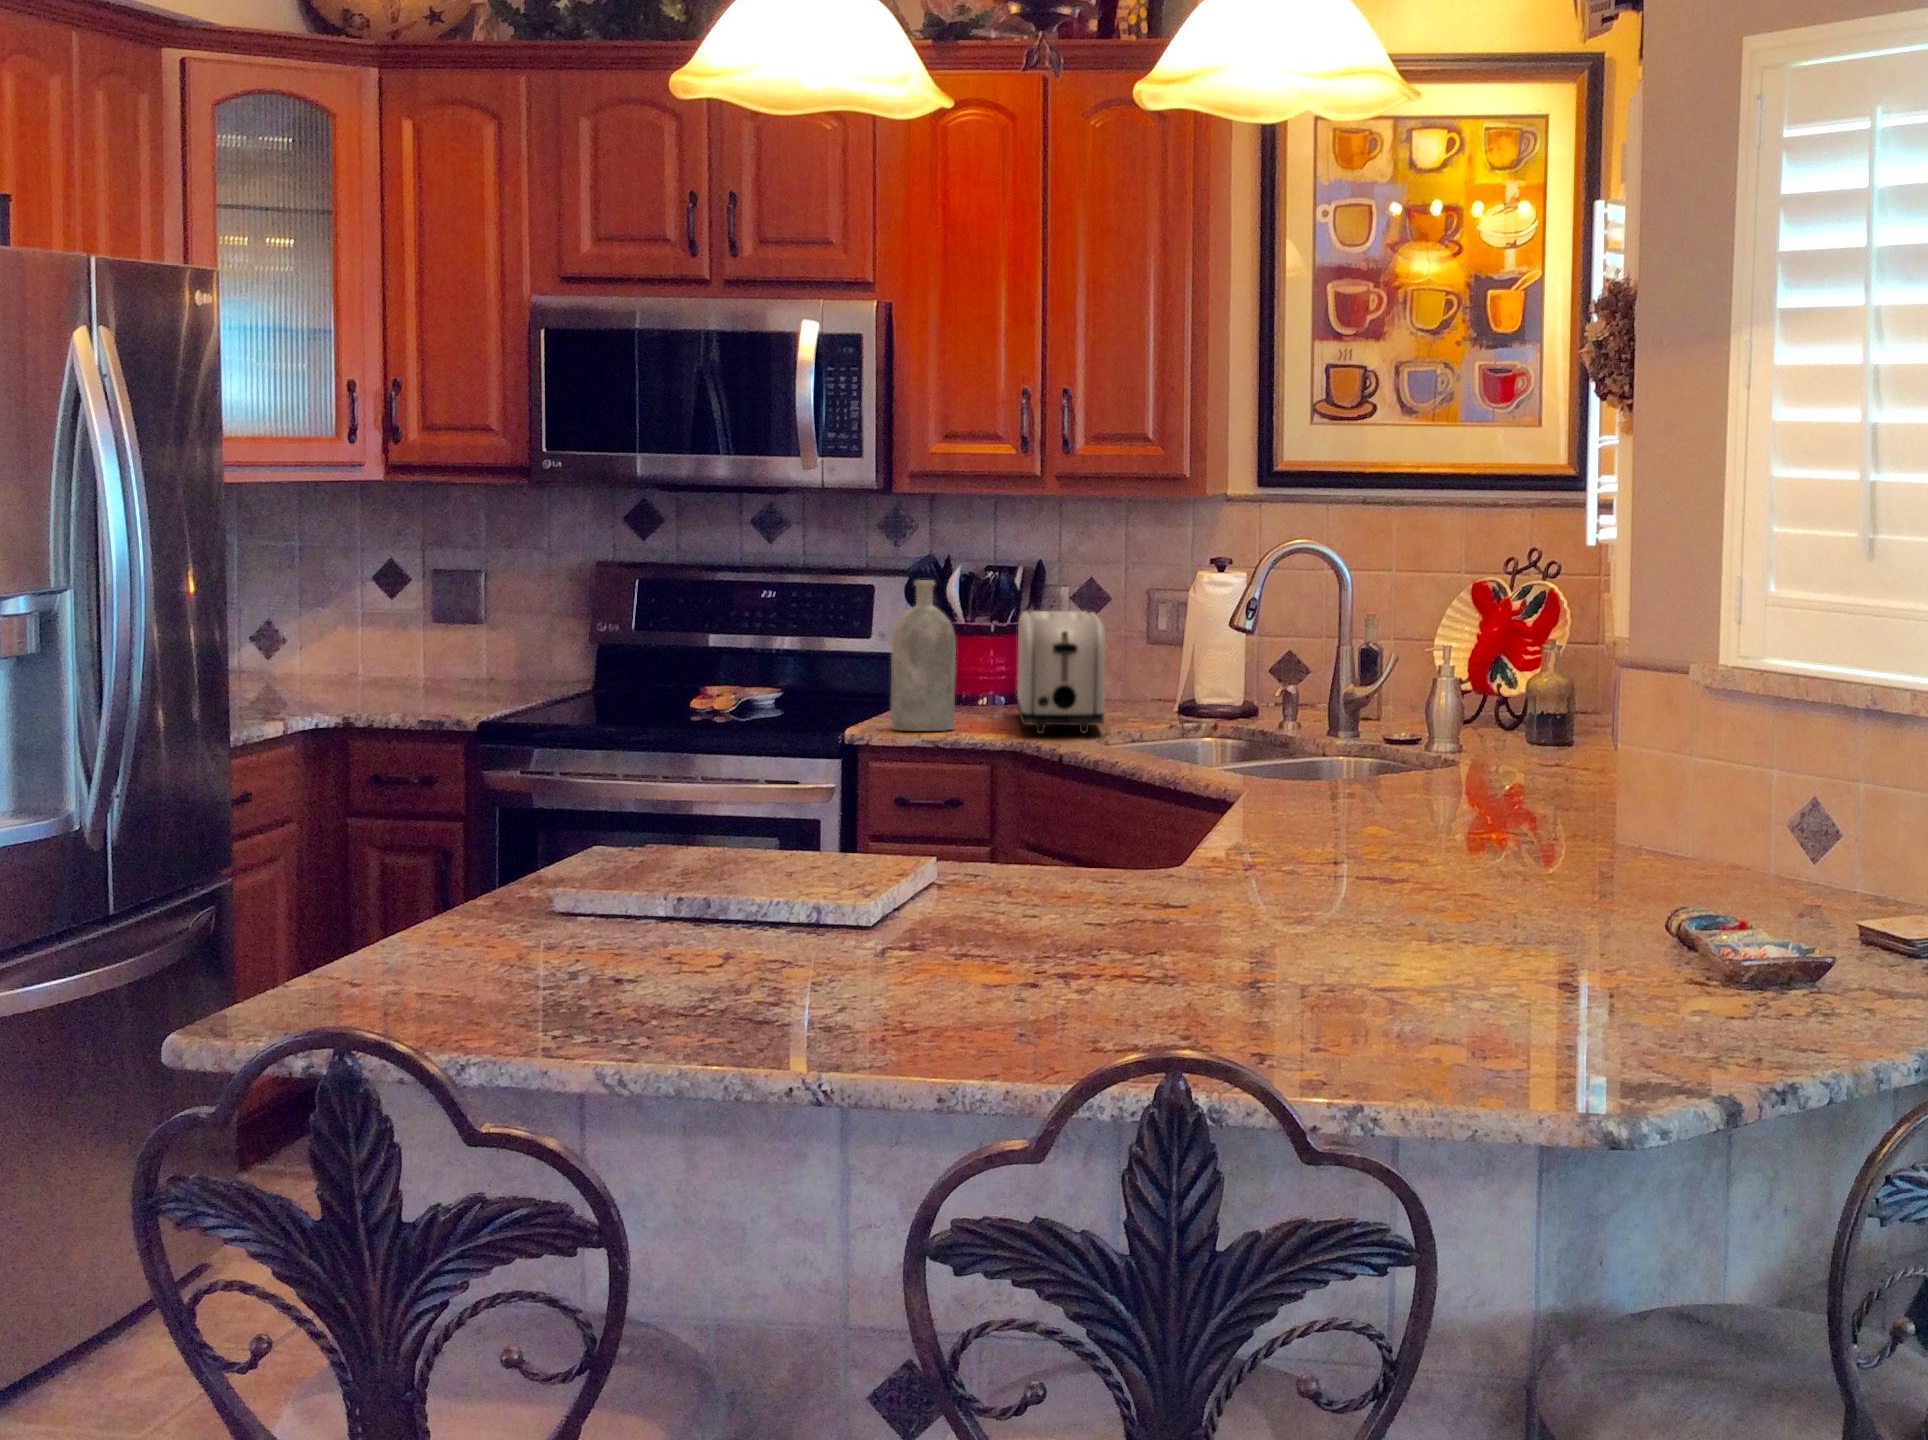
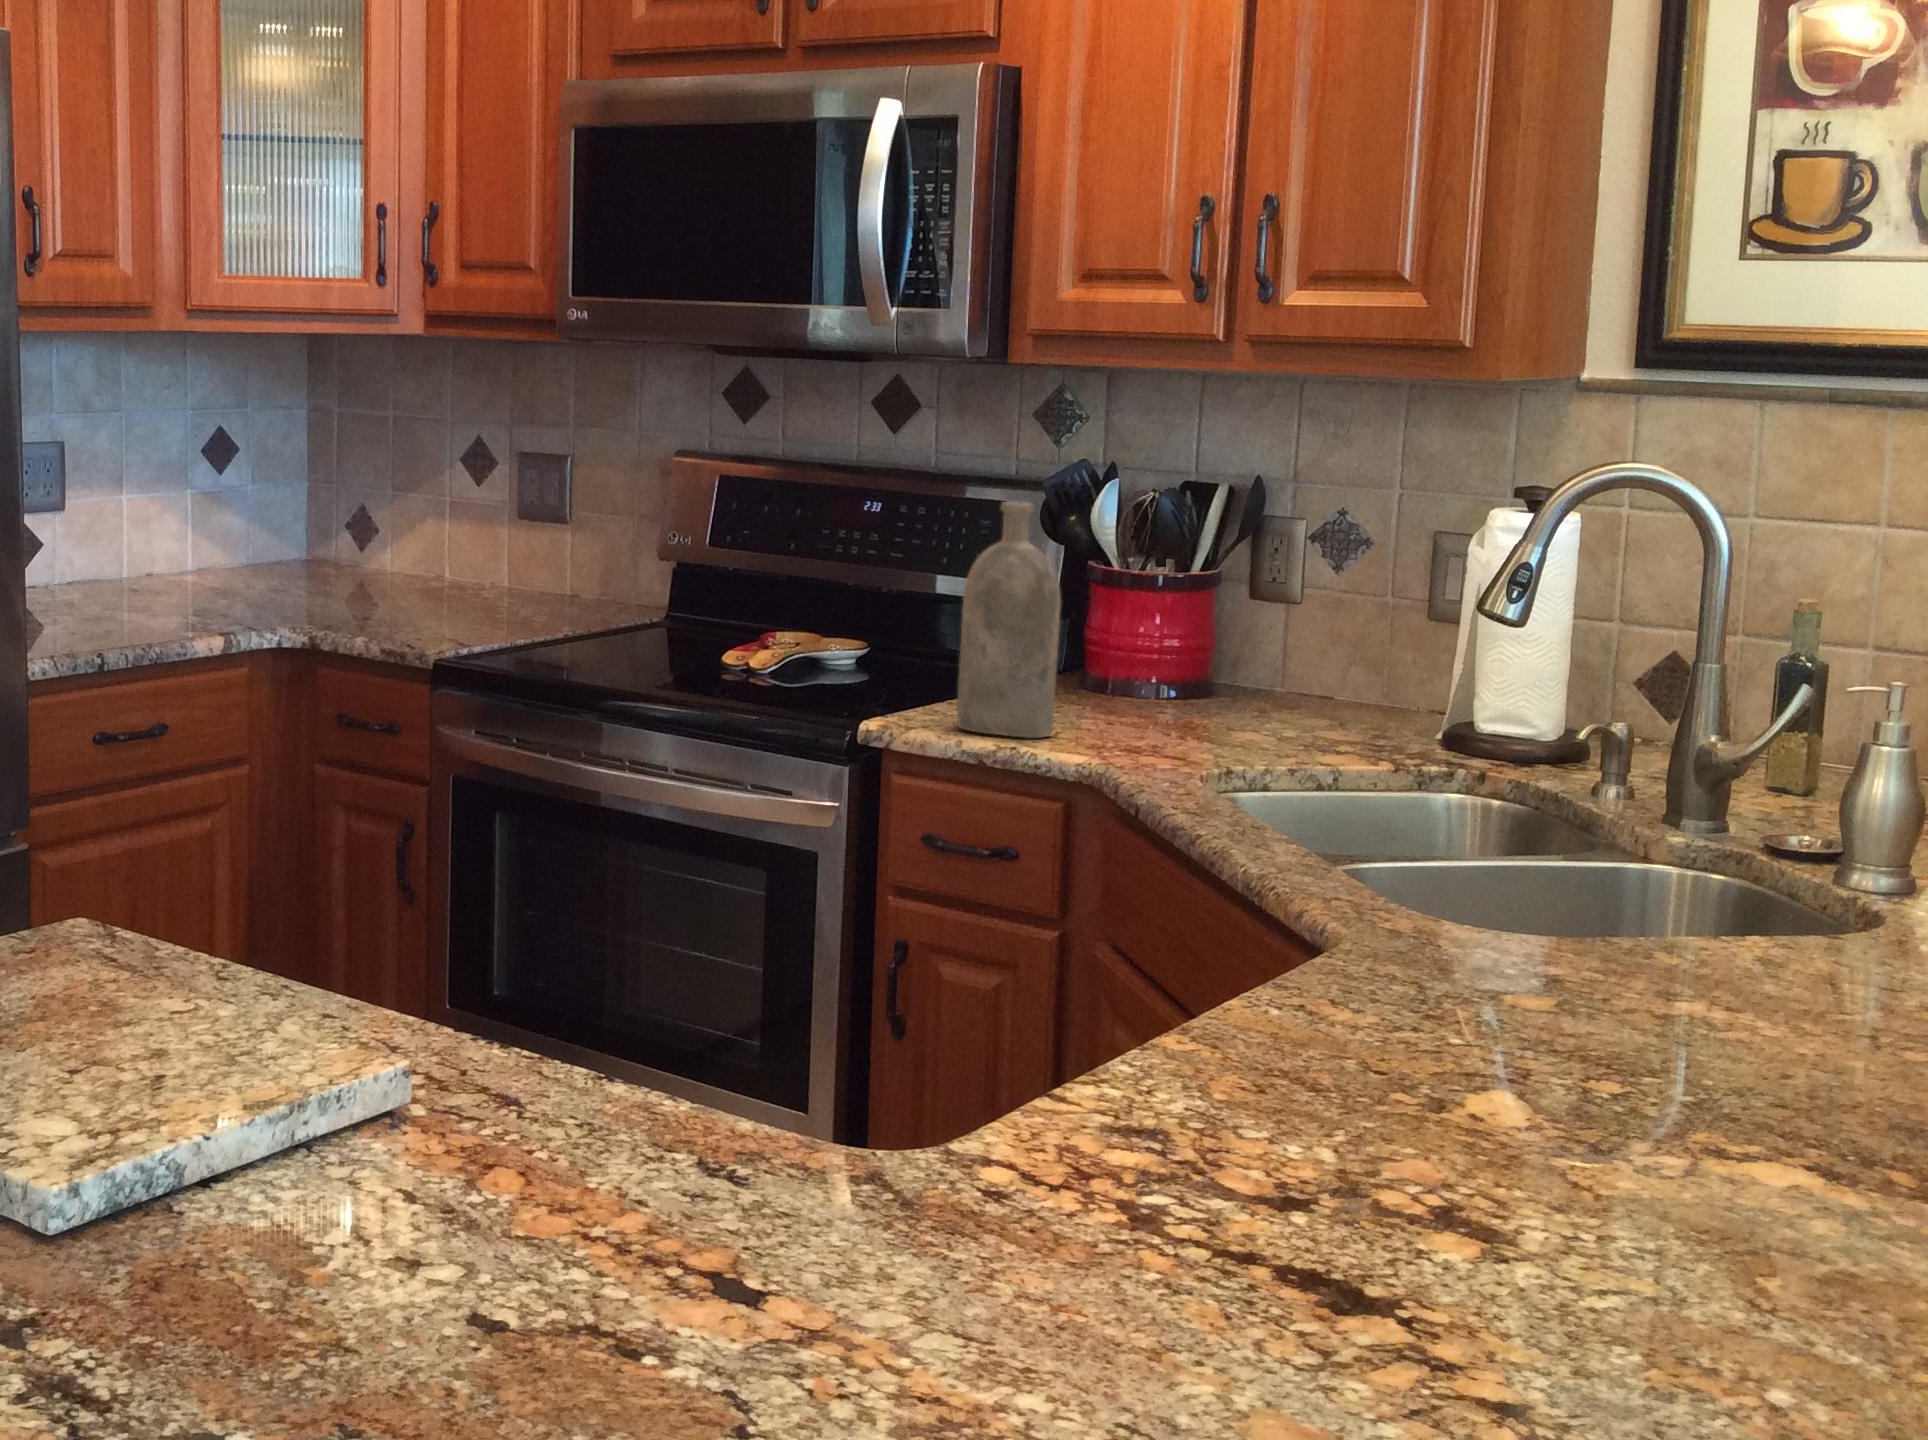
toaster: present [1017,611,1105,734] -> none [1145,559,1312,769]

